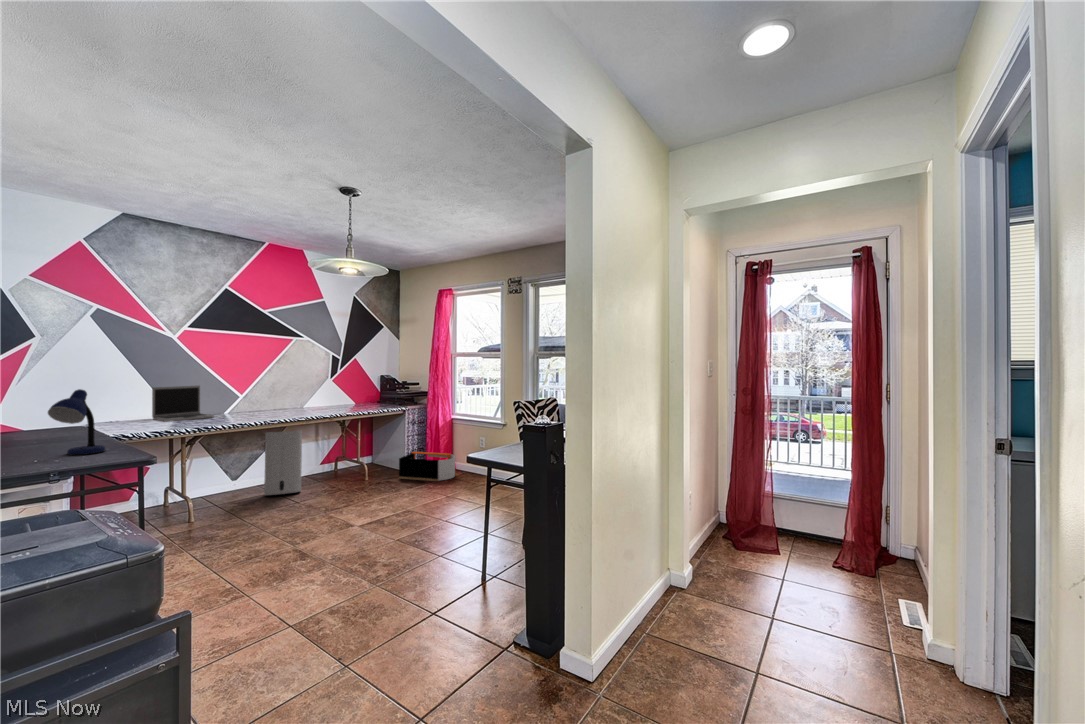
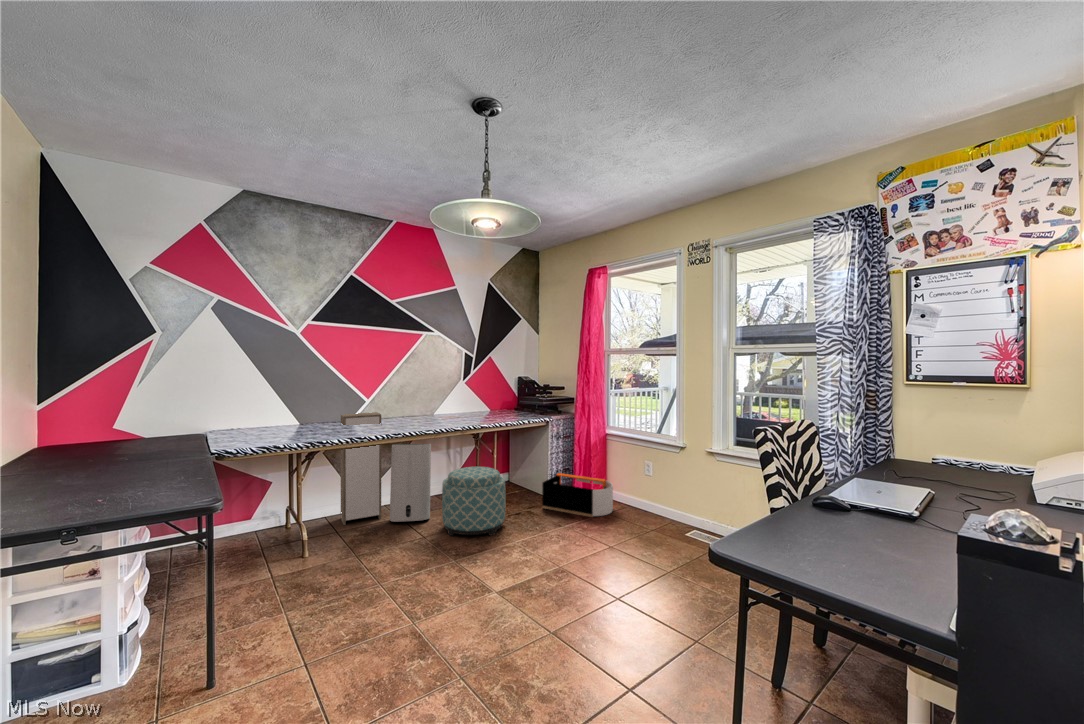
laptop: present [152,386,214,422] -> none [274,388,336,431]
desk lamp: present [48,389,105,455] -> none [72,397,166,492]
storage cabinet: none [216,406,256,502] -> present [341,412,381,525]
ottoman: none [313,447,367,501] -> present [442,467,506,536]

